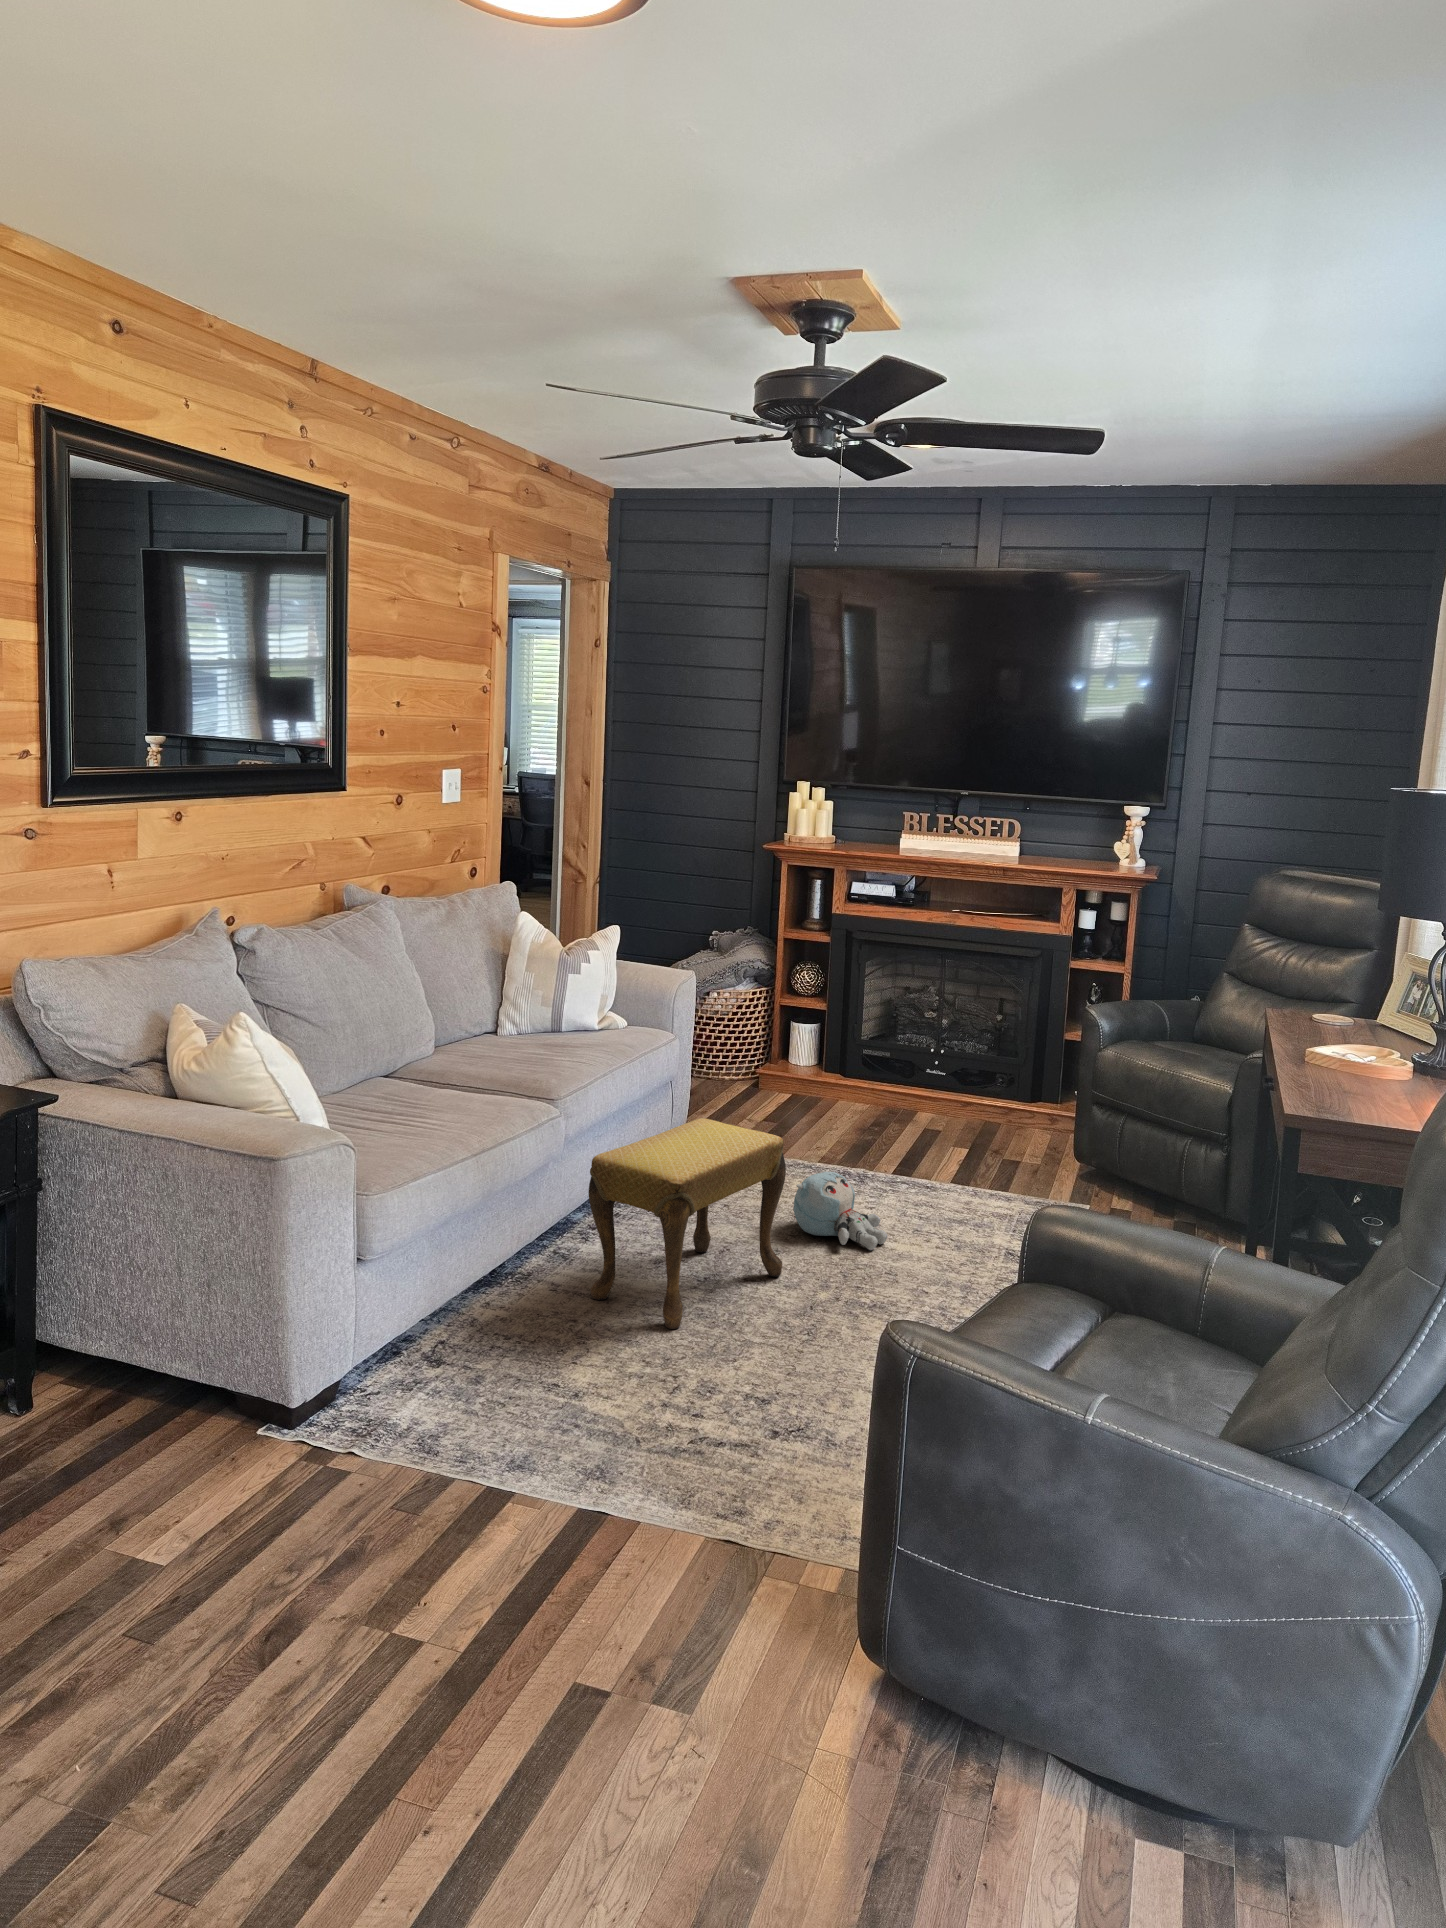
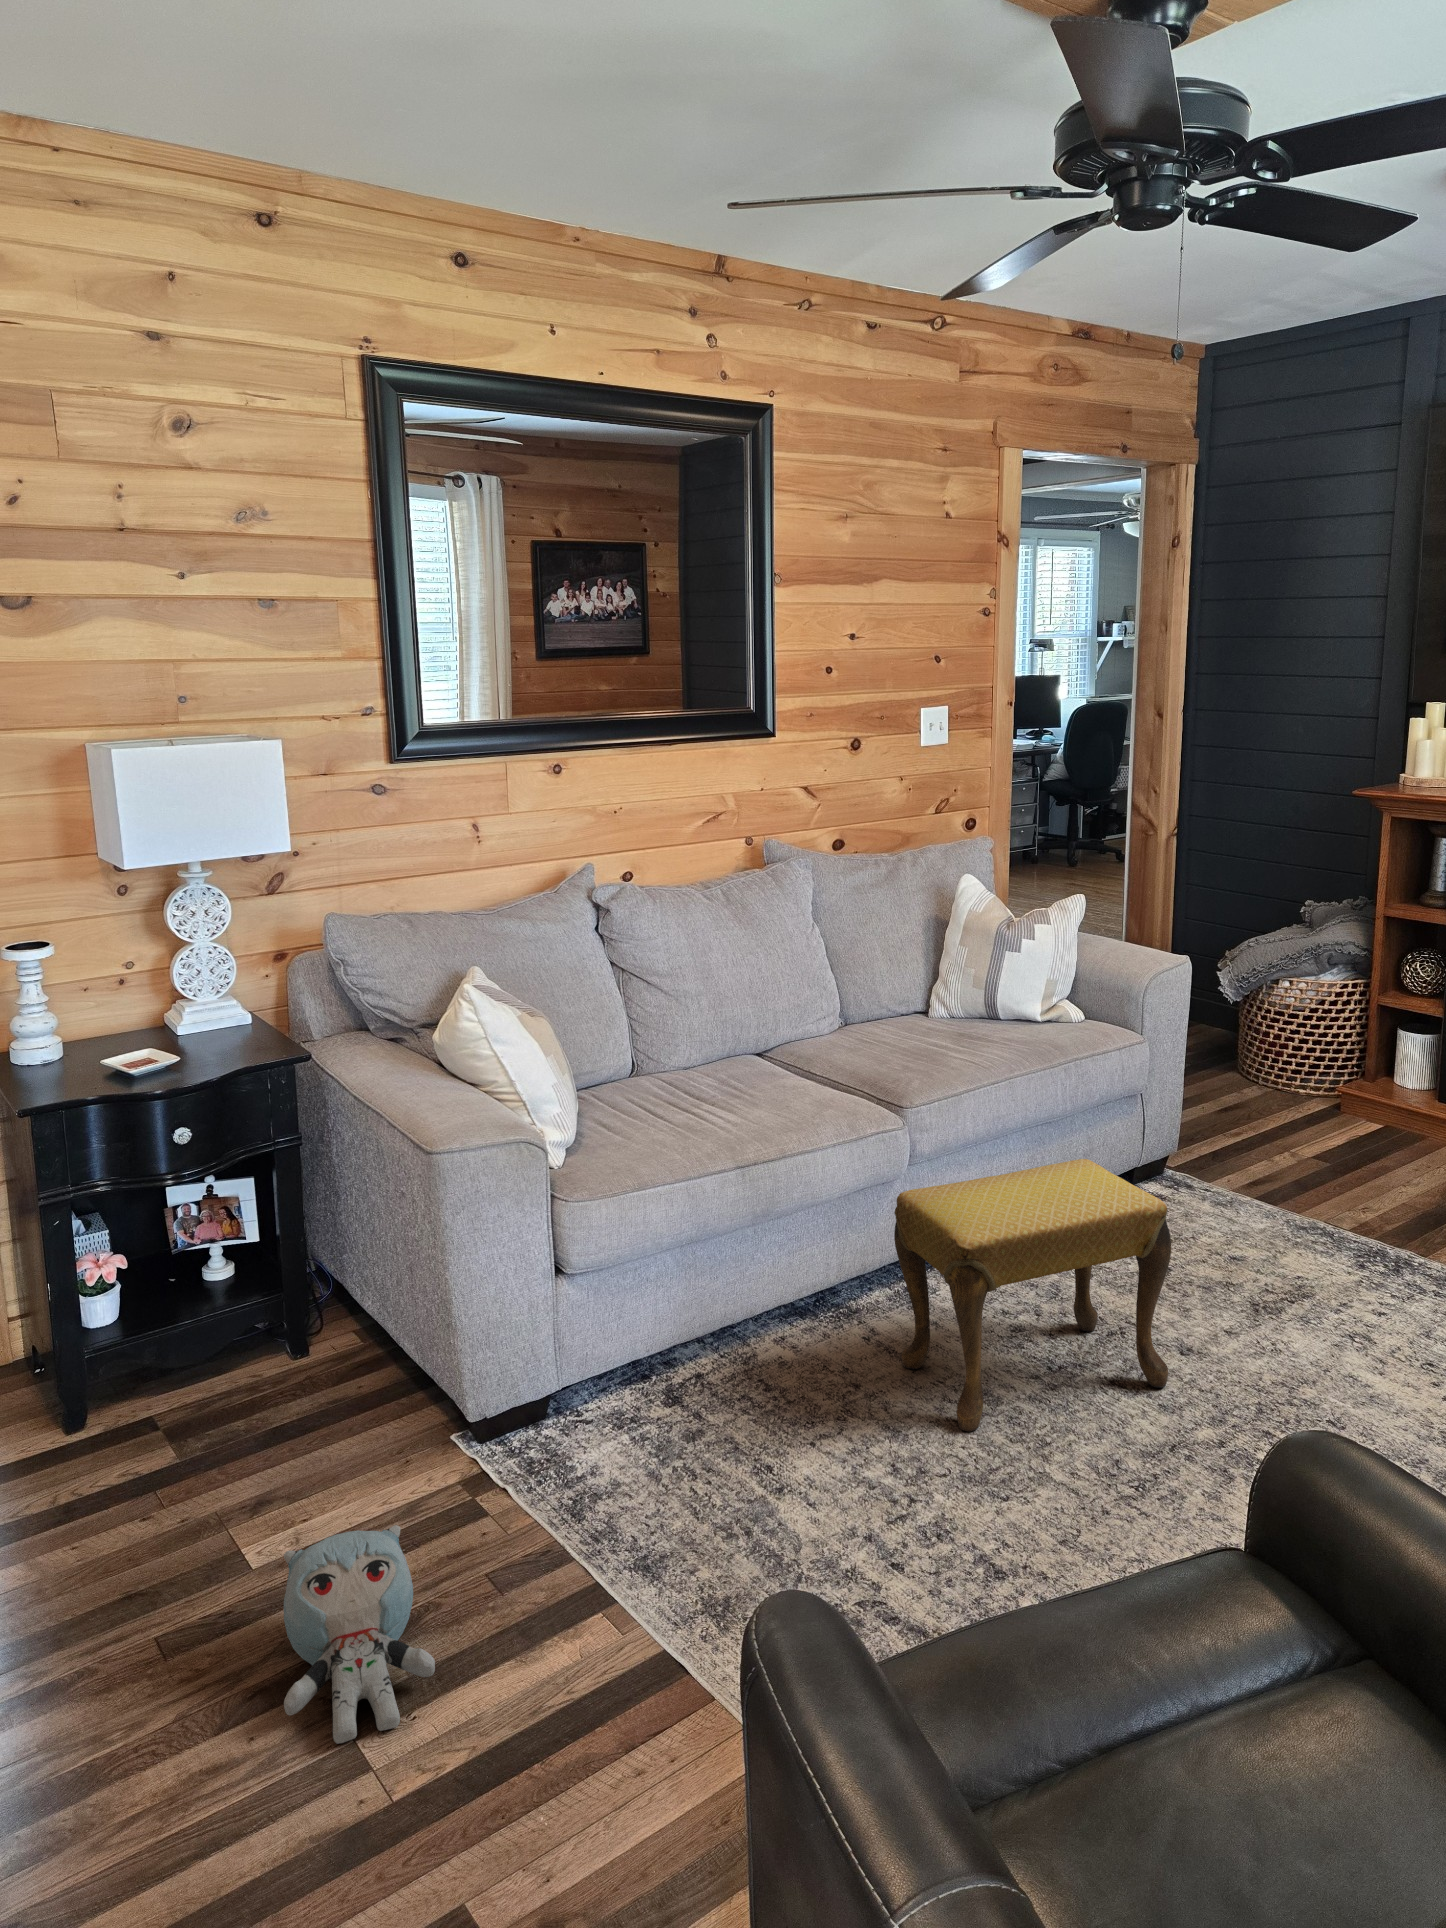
plush toy: present [793,1171,887,1250] -> present [284,1525,435,1744]

